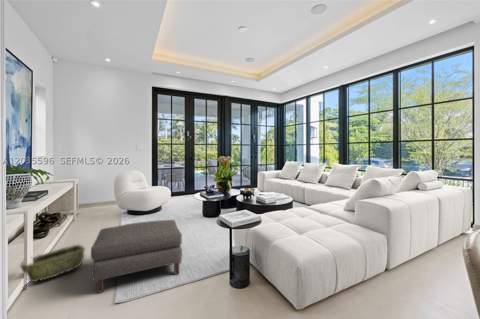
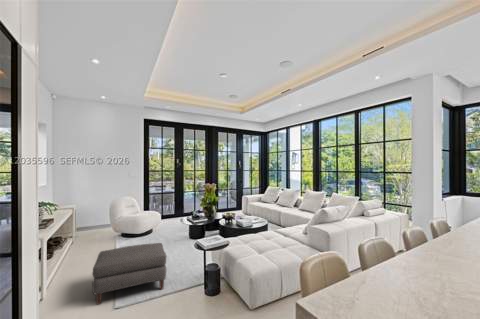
woven basket: present [20,245,84,282] -> none [33,265,86,297]

